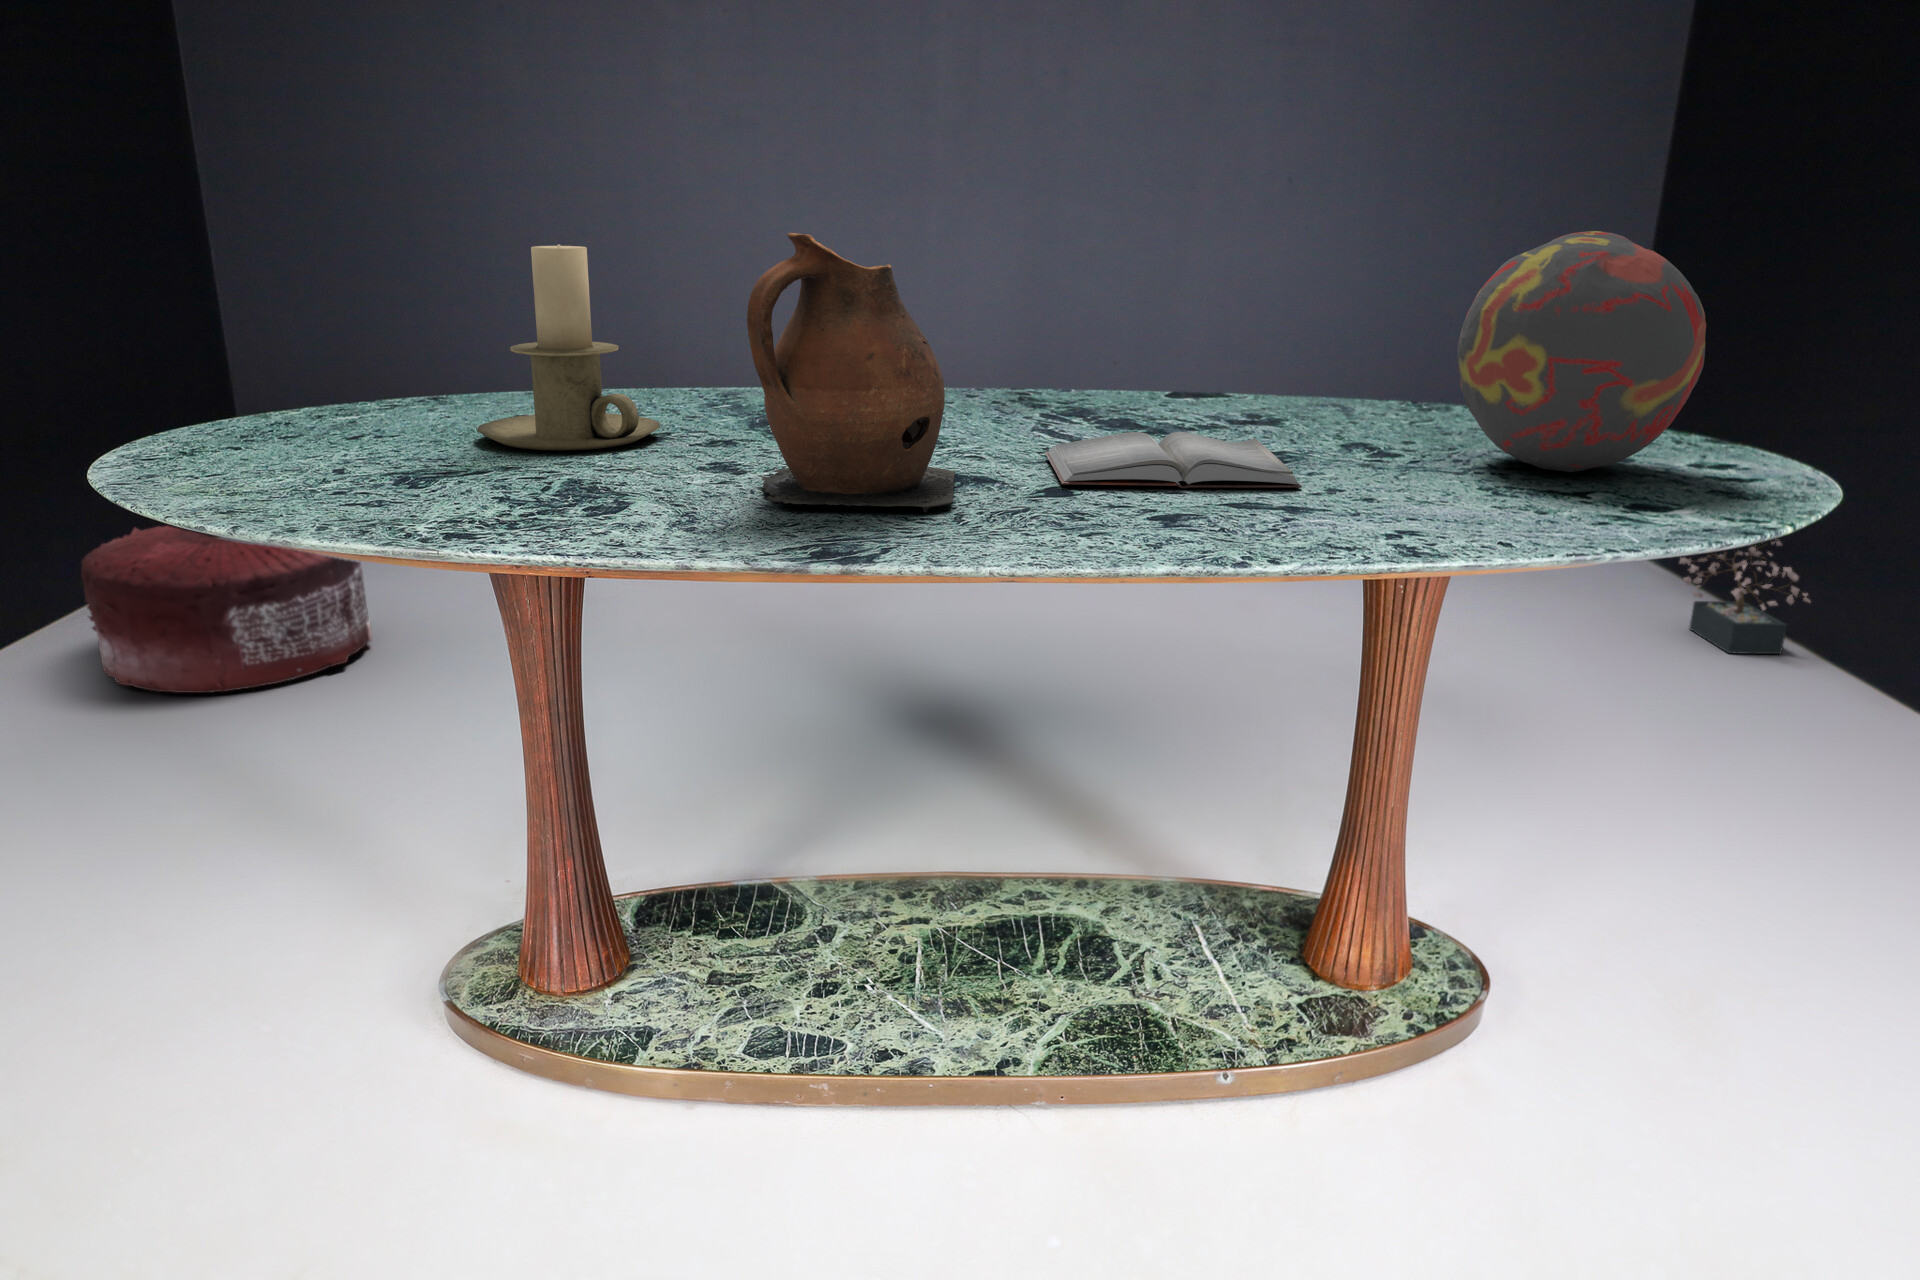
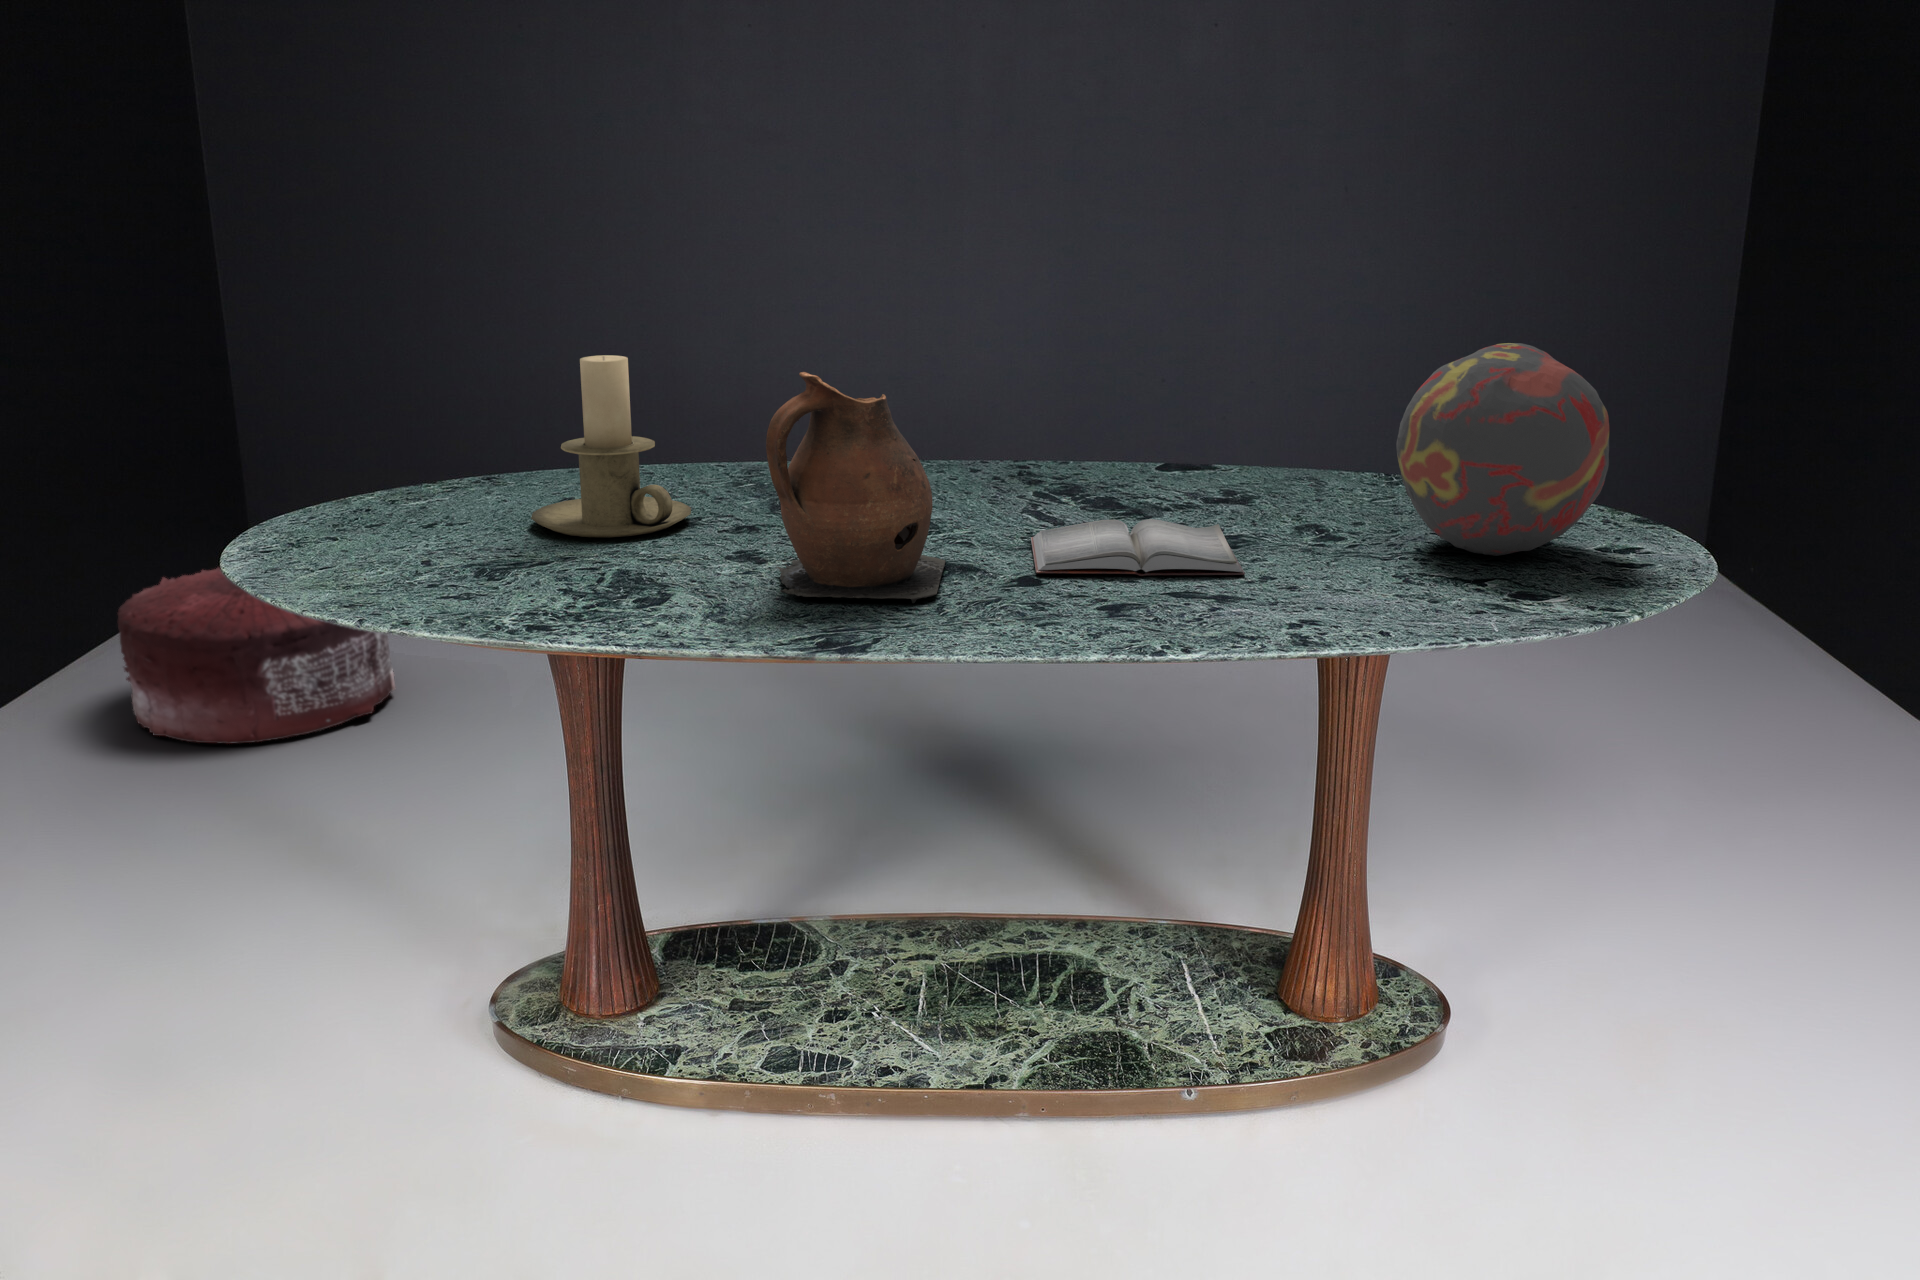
decorative plant: present [1680,541,1810,654] -> none [1757,557,1890,704]

